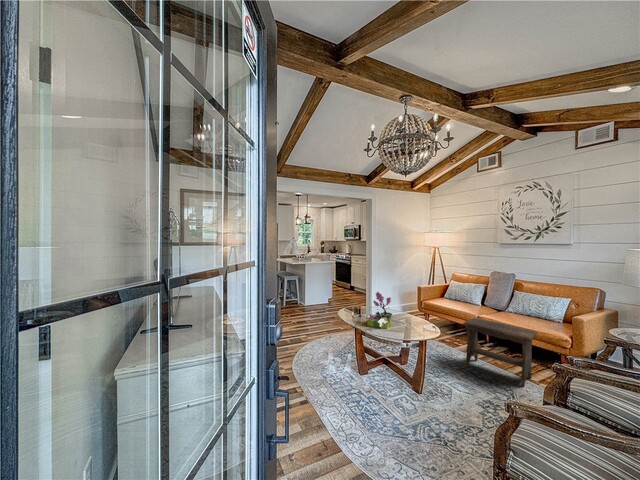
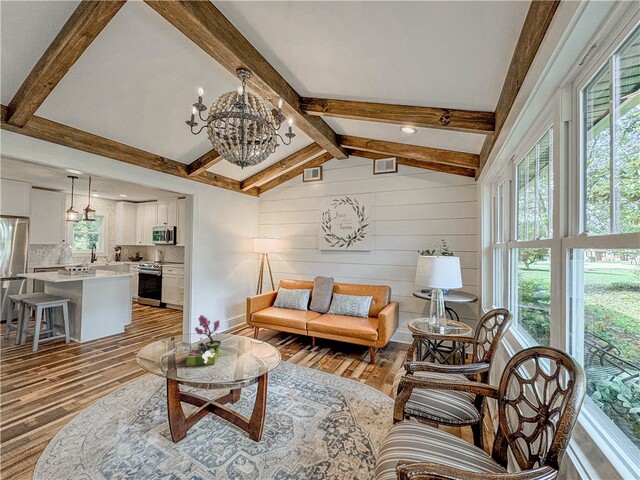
footstool: present [463,318,538,387] -> none [298,327,359,390]

